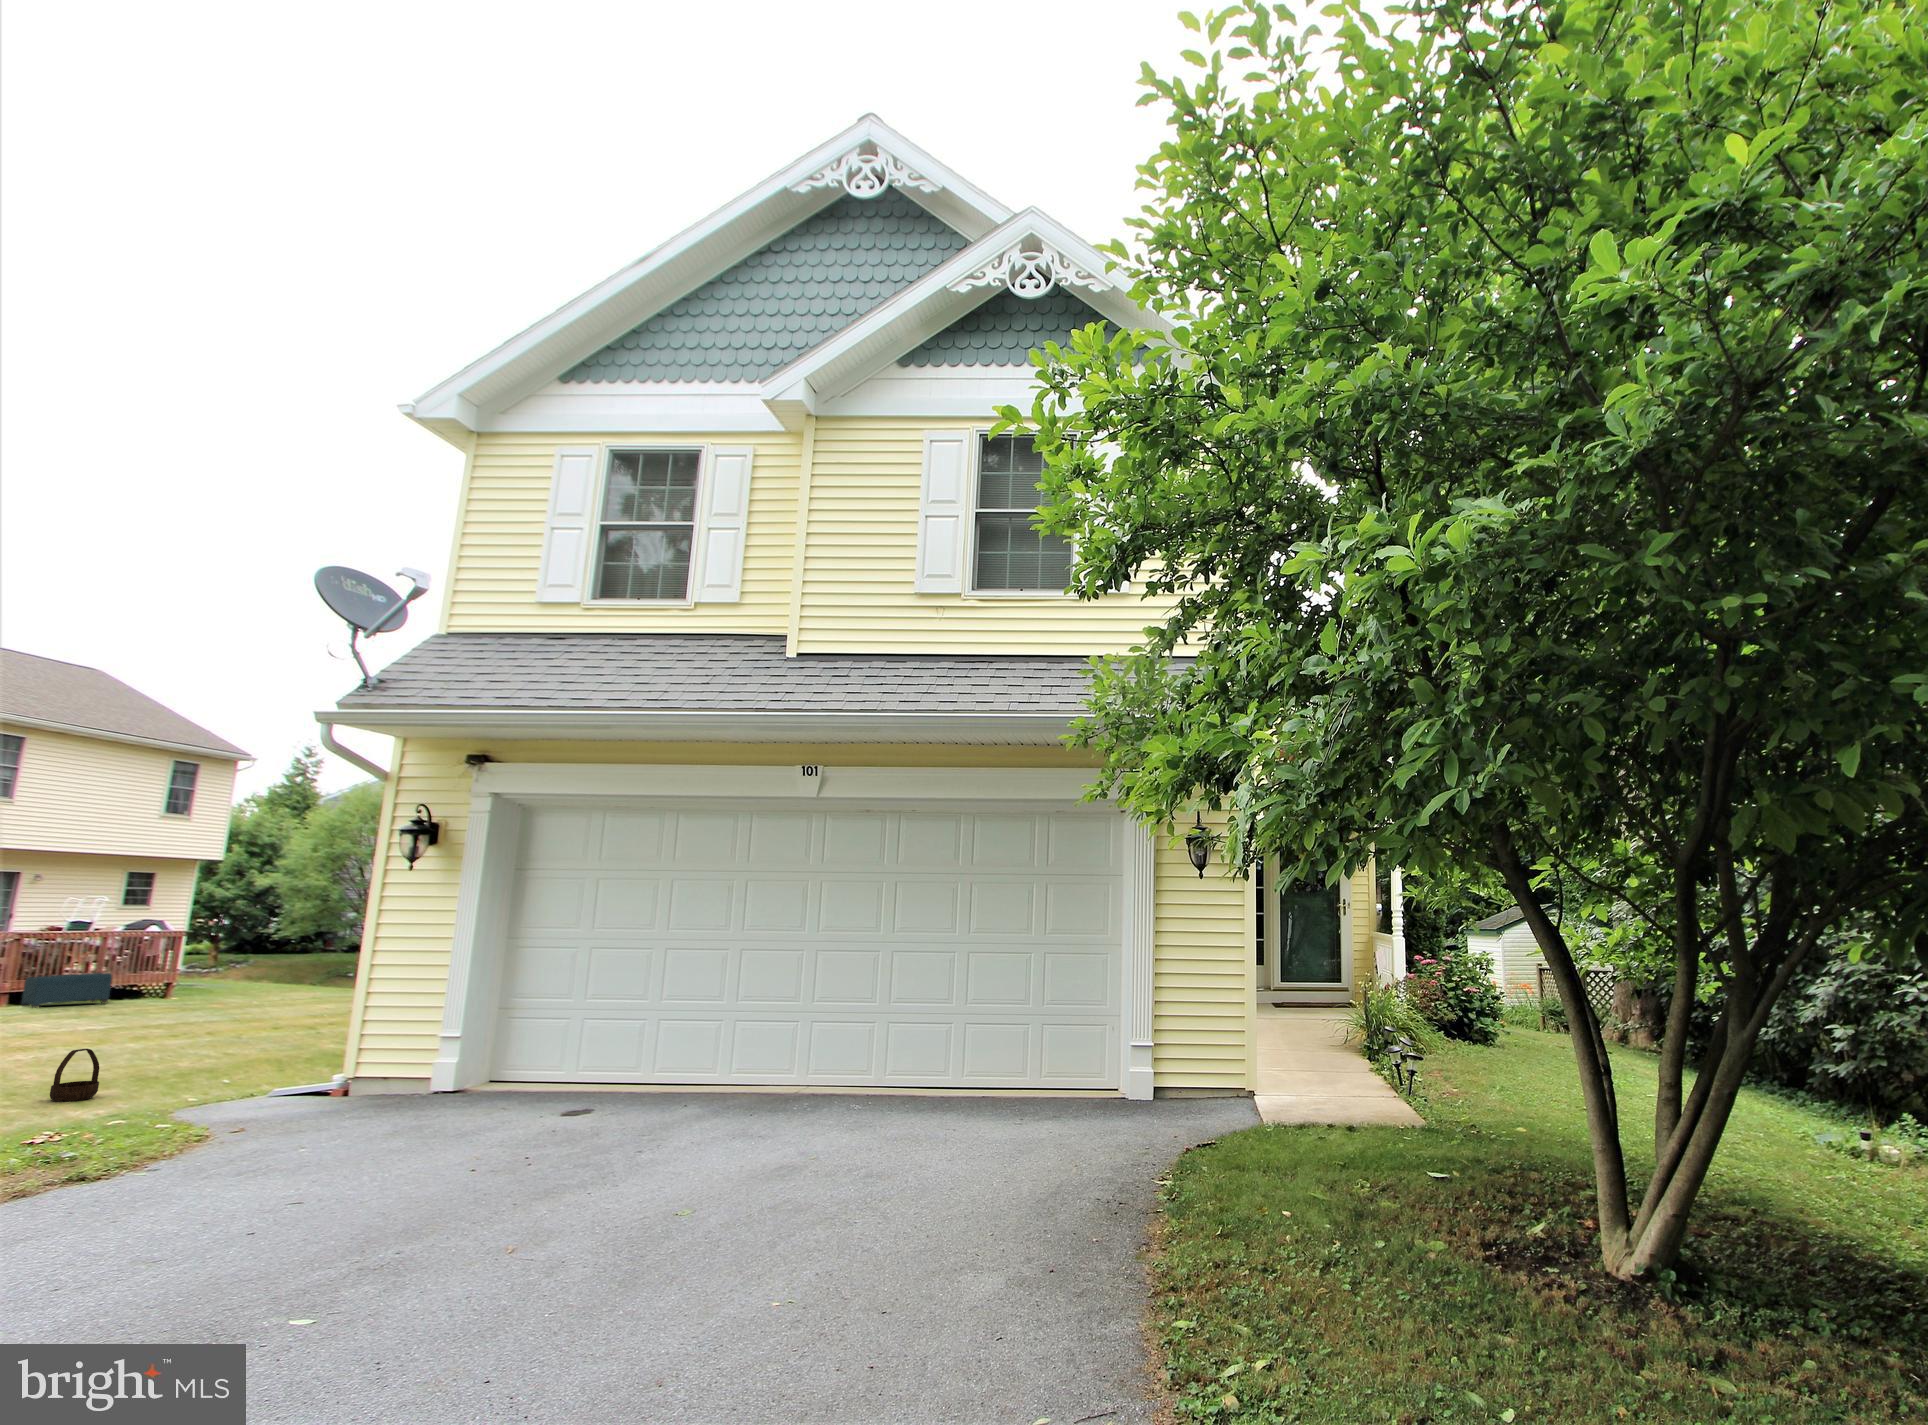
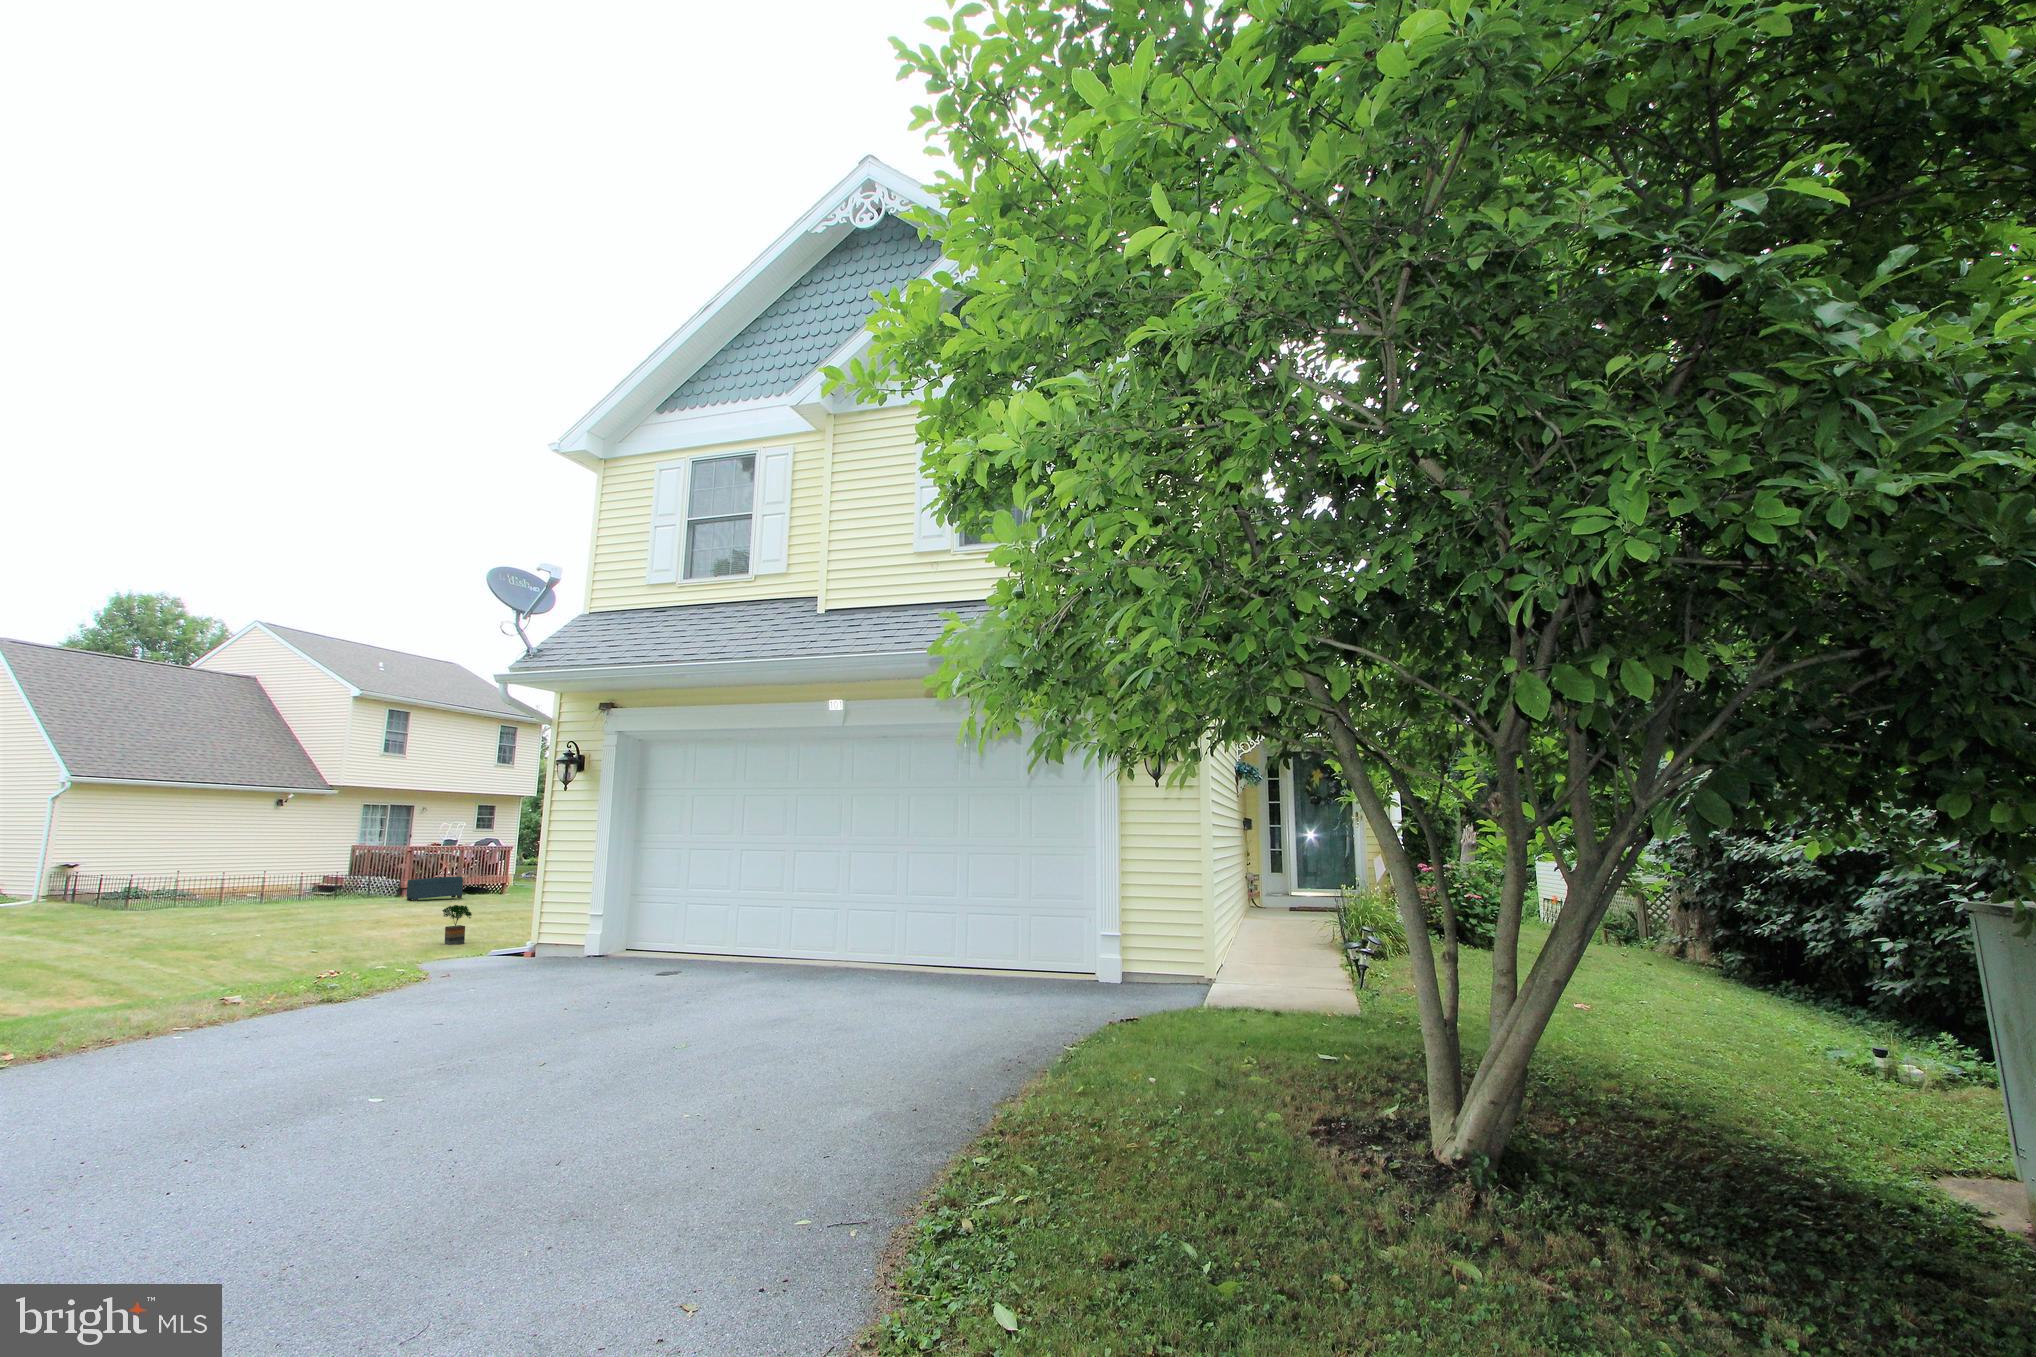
potted tree: none [143,1030,193,1090] -> present [442,905,472,945]
basket: present [50,1049,99,1102] -> none [384,915,413,950]

